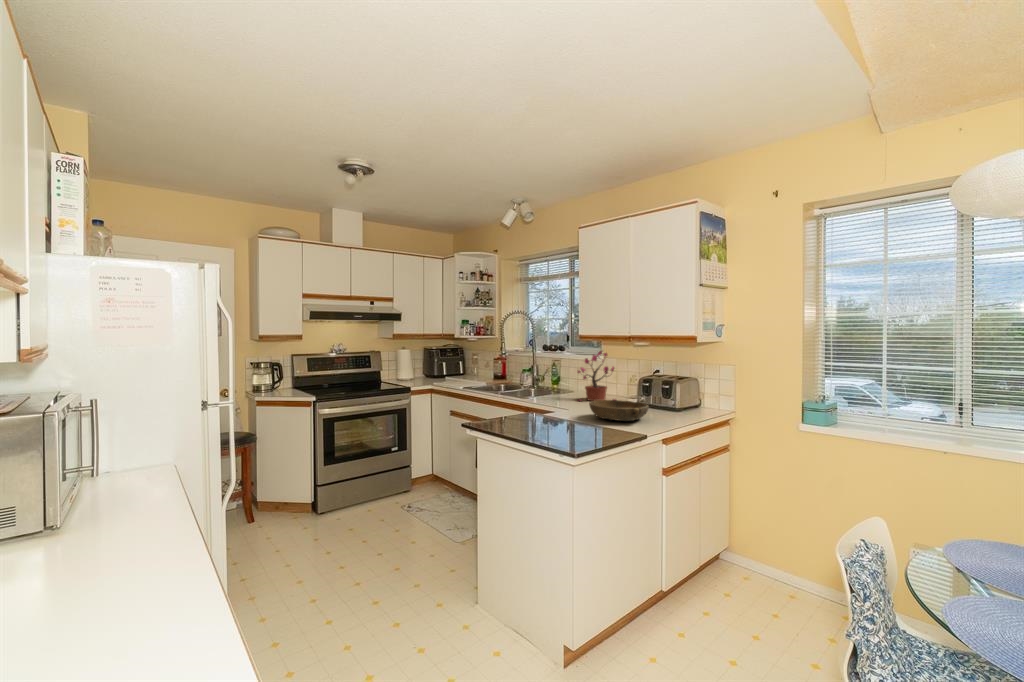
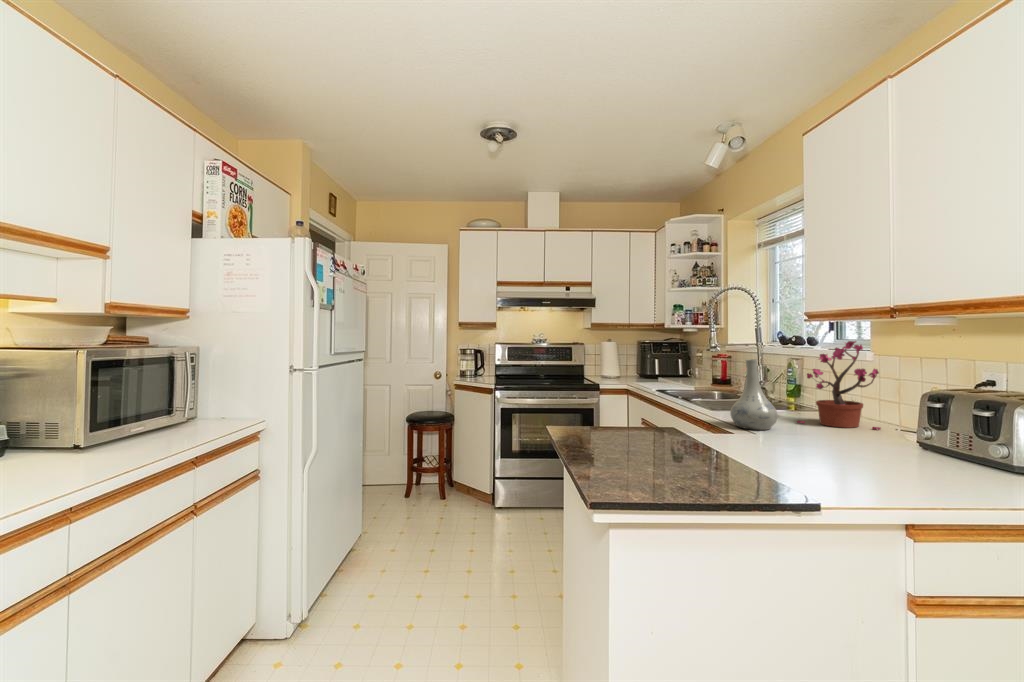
vase: none [547,363,574,407] -> present [730,359,778,430]
bowl: present [589,400,649,421] -> none [768,425,903,473]

